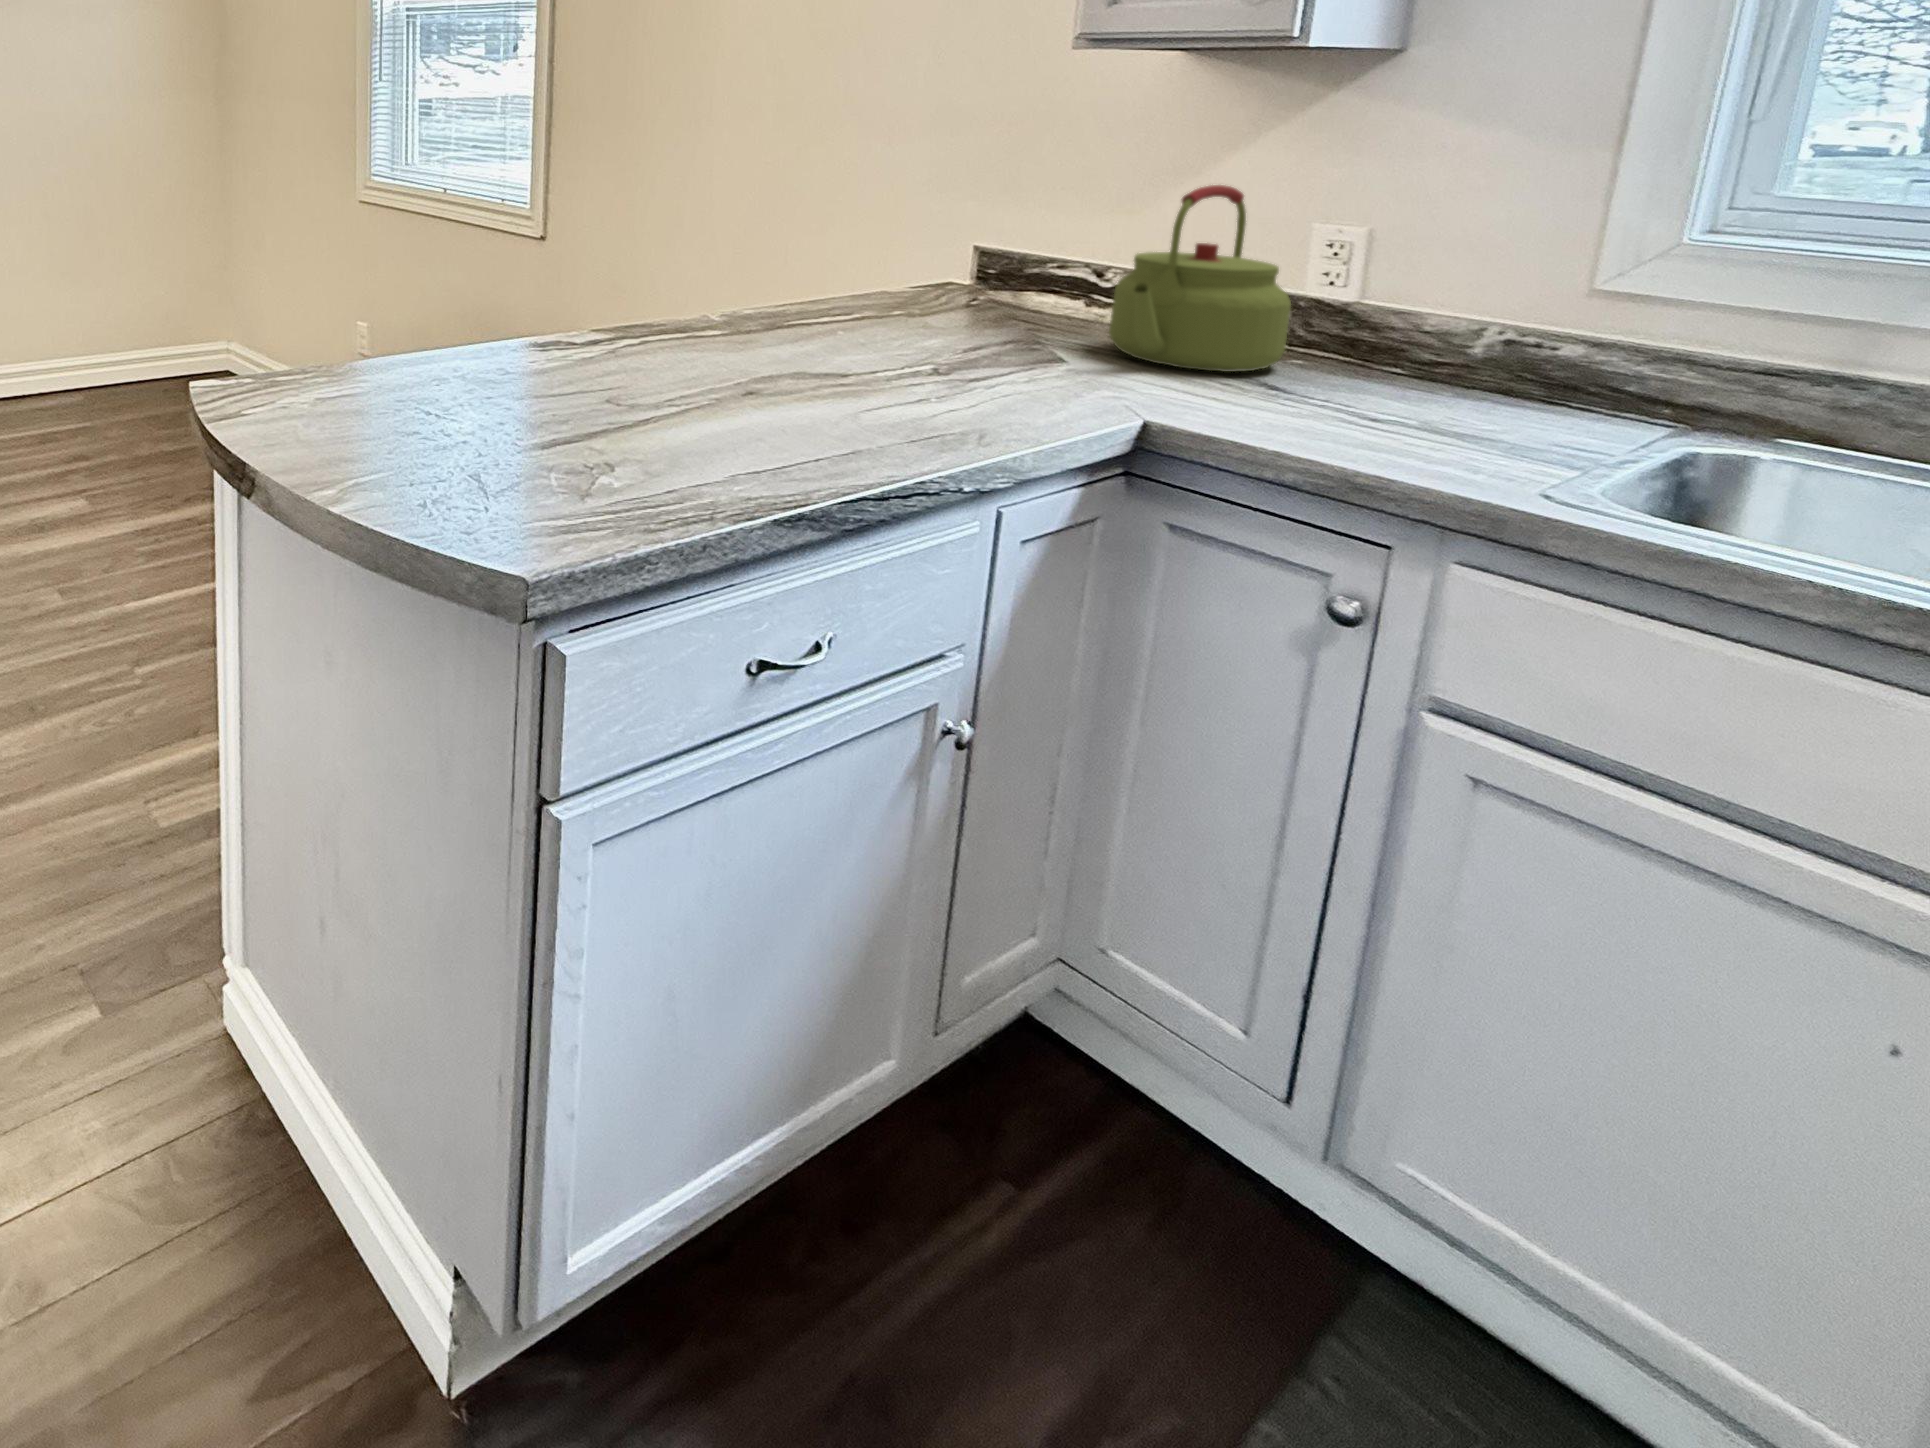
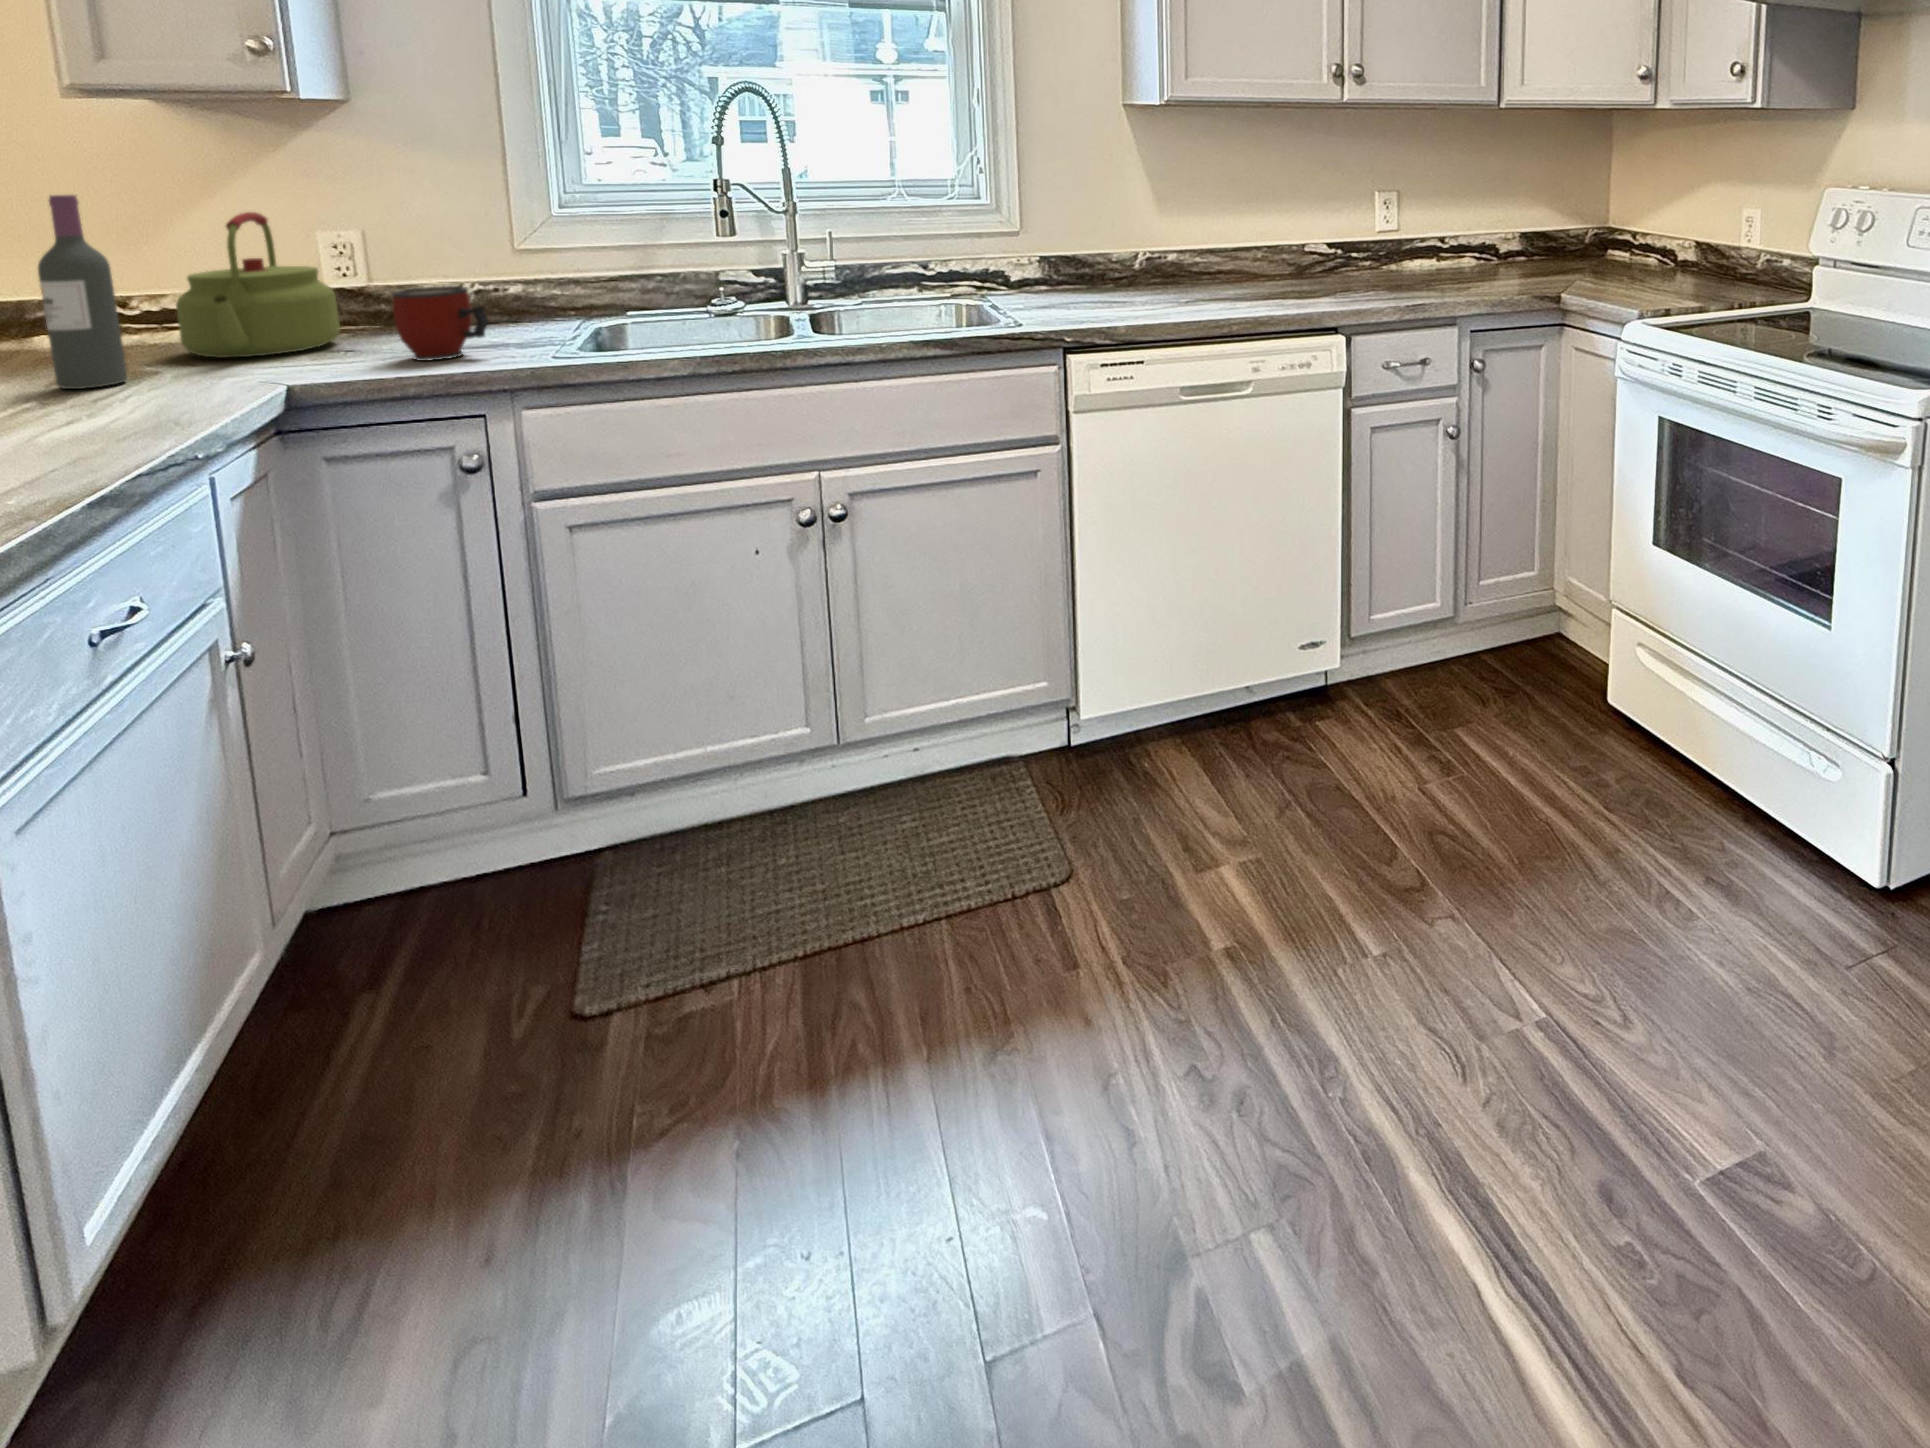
wine bottle: none [968,146,1043,364] -> present [38,195,128,389]
mug: none [1322,320,1460,439] -> present [393,286,488,361]

